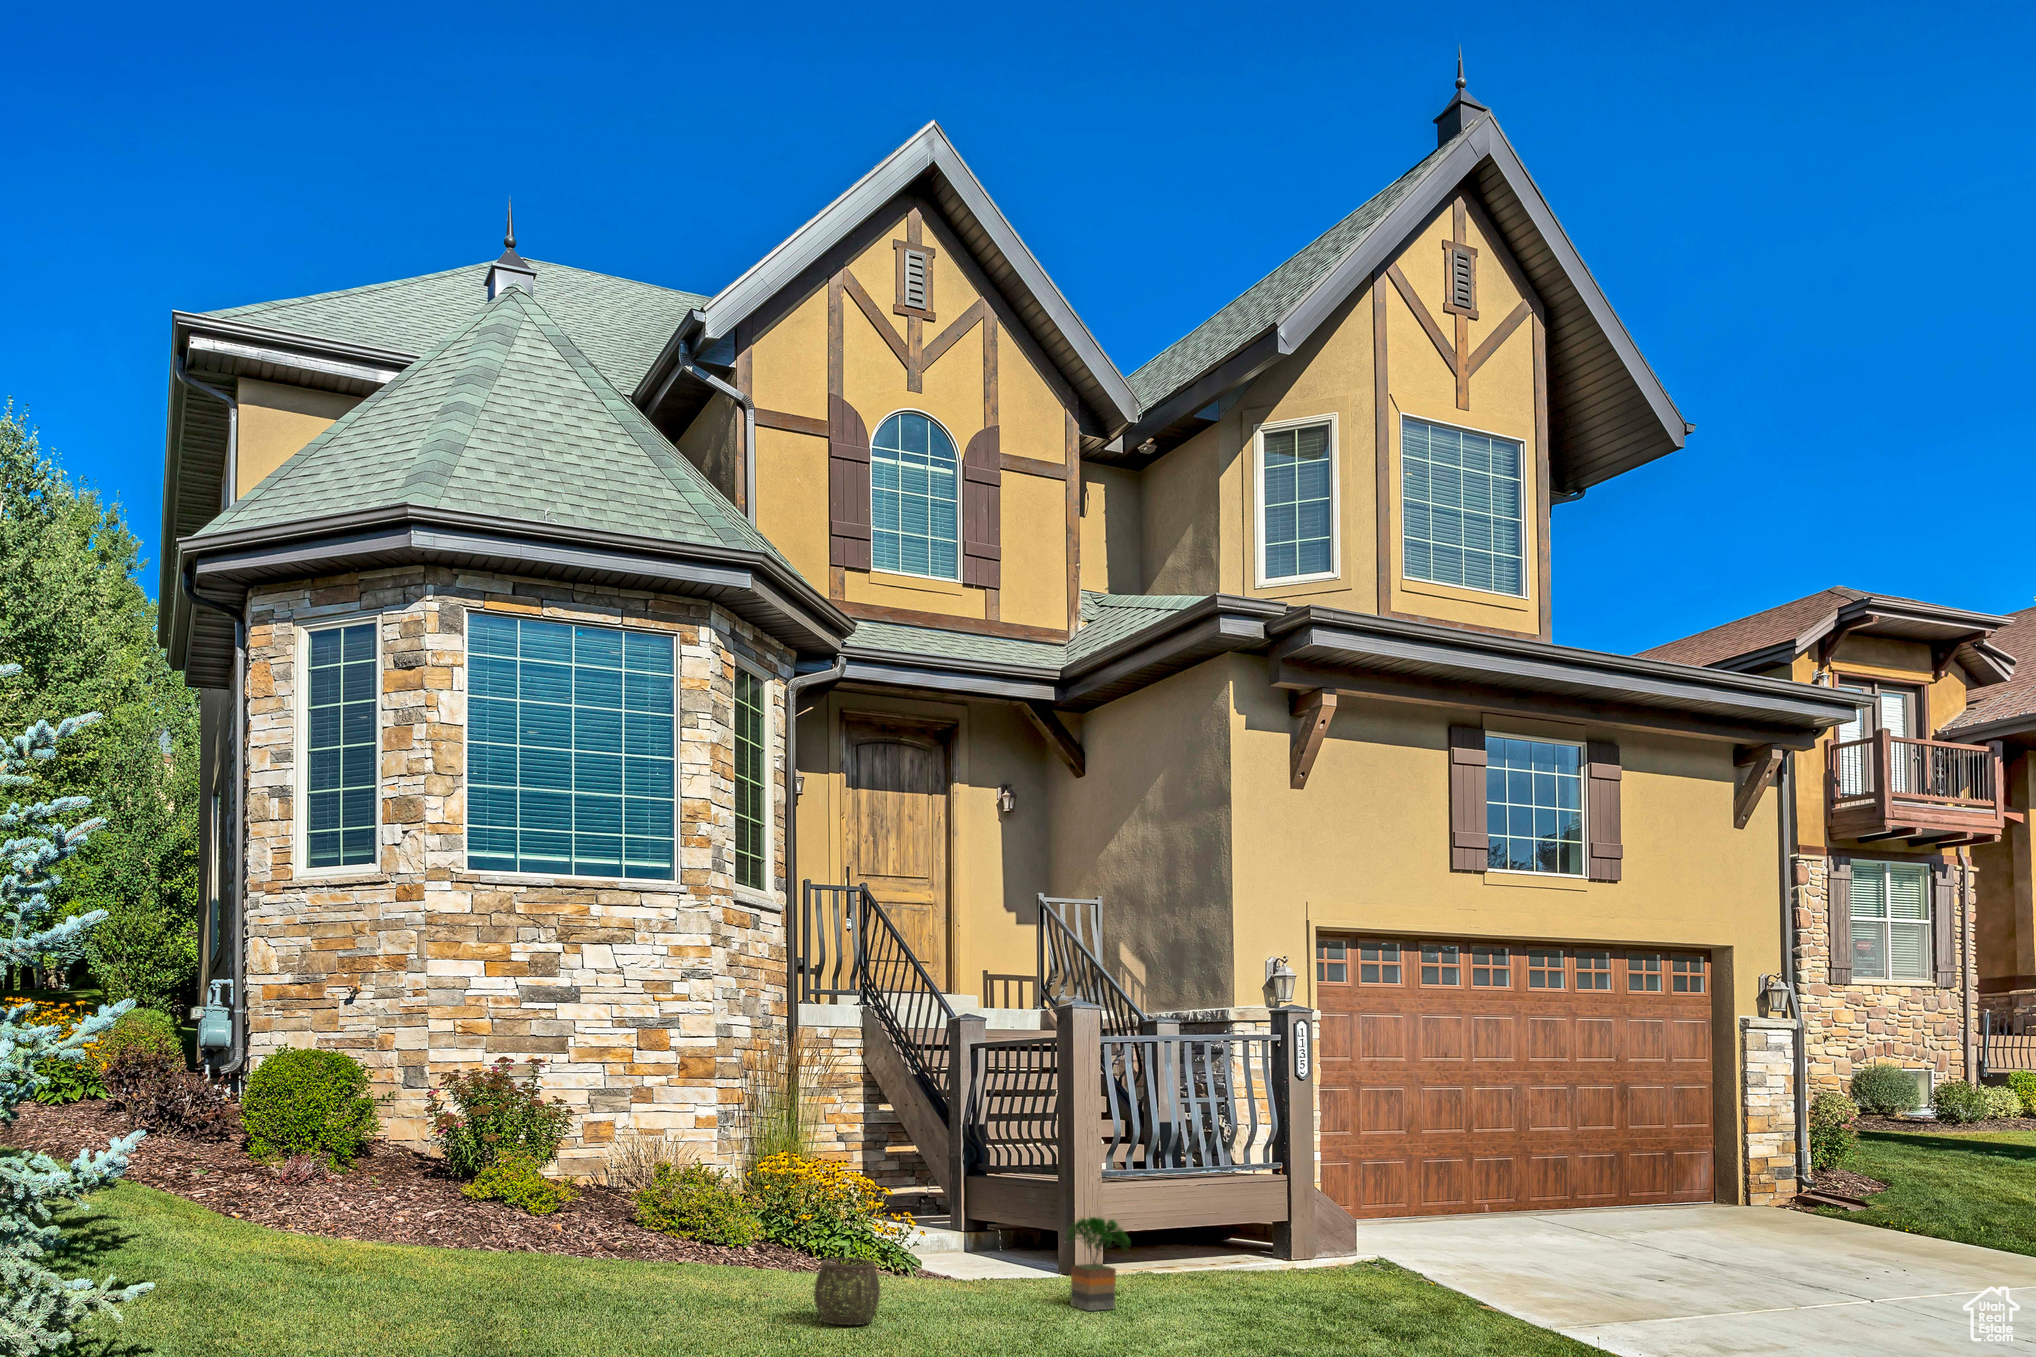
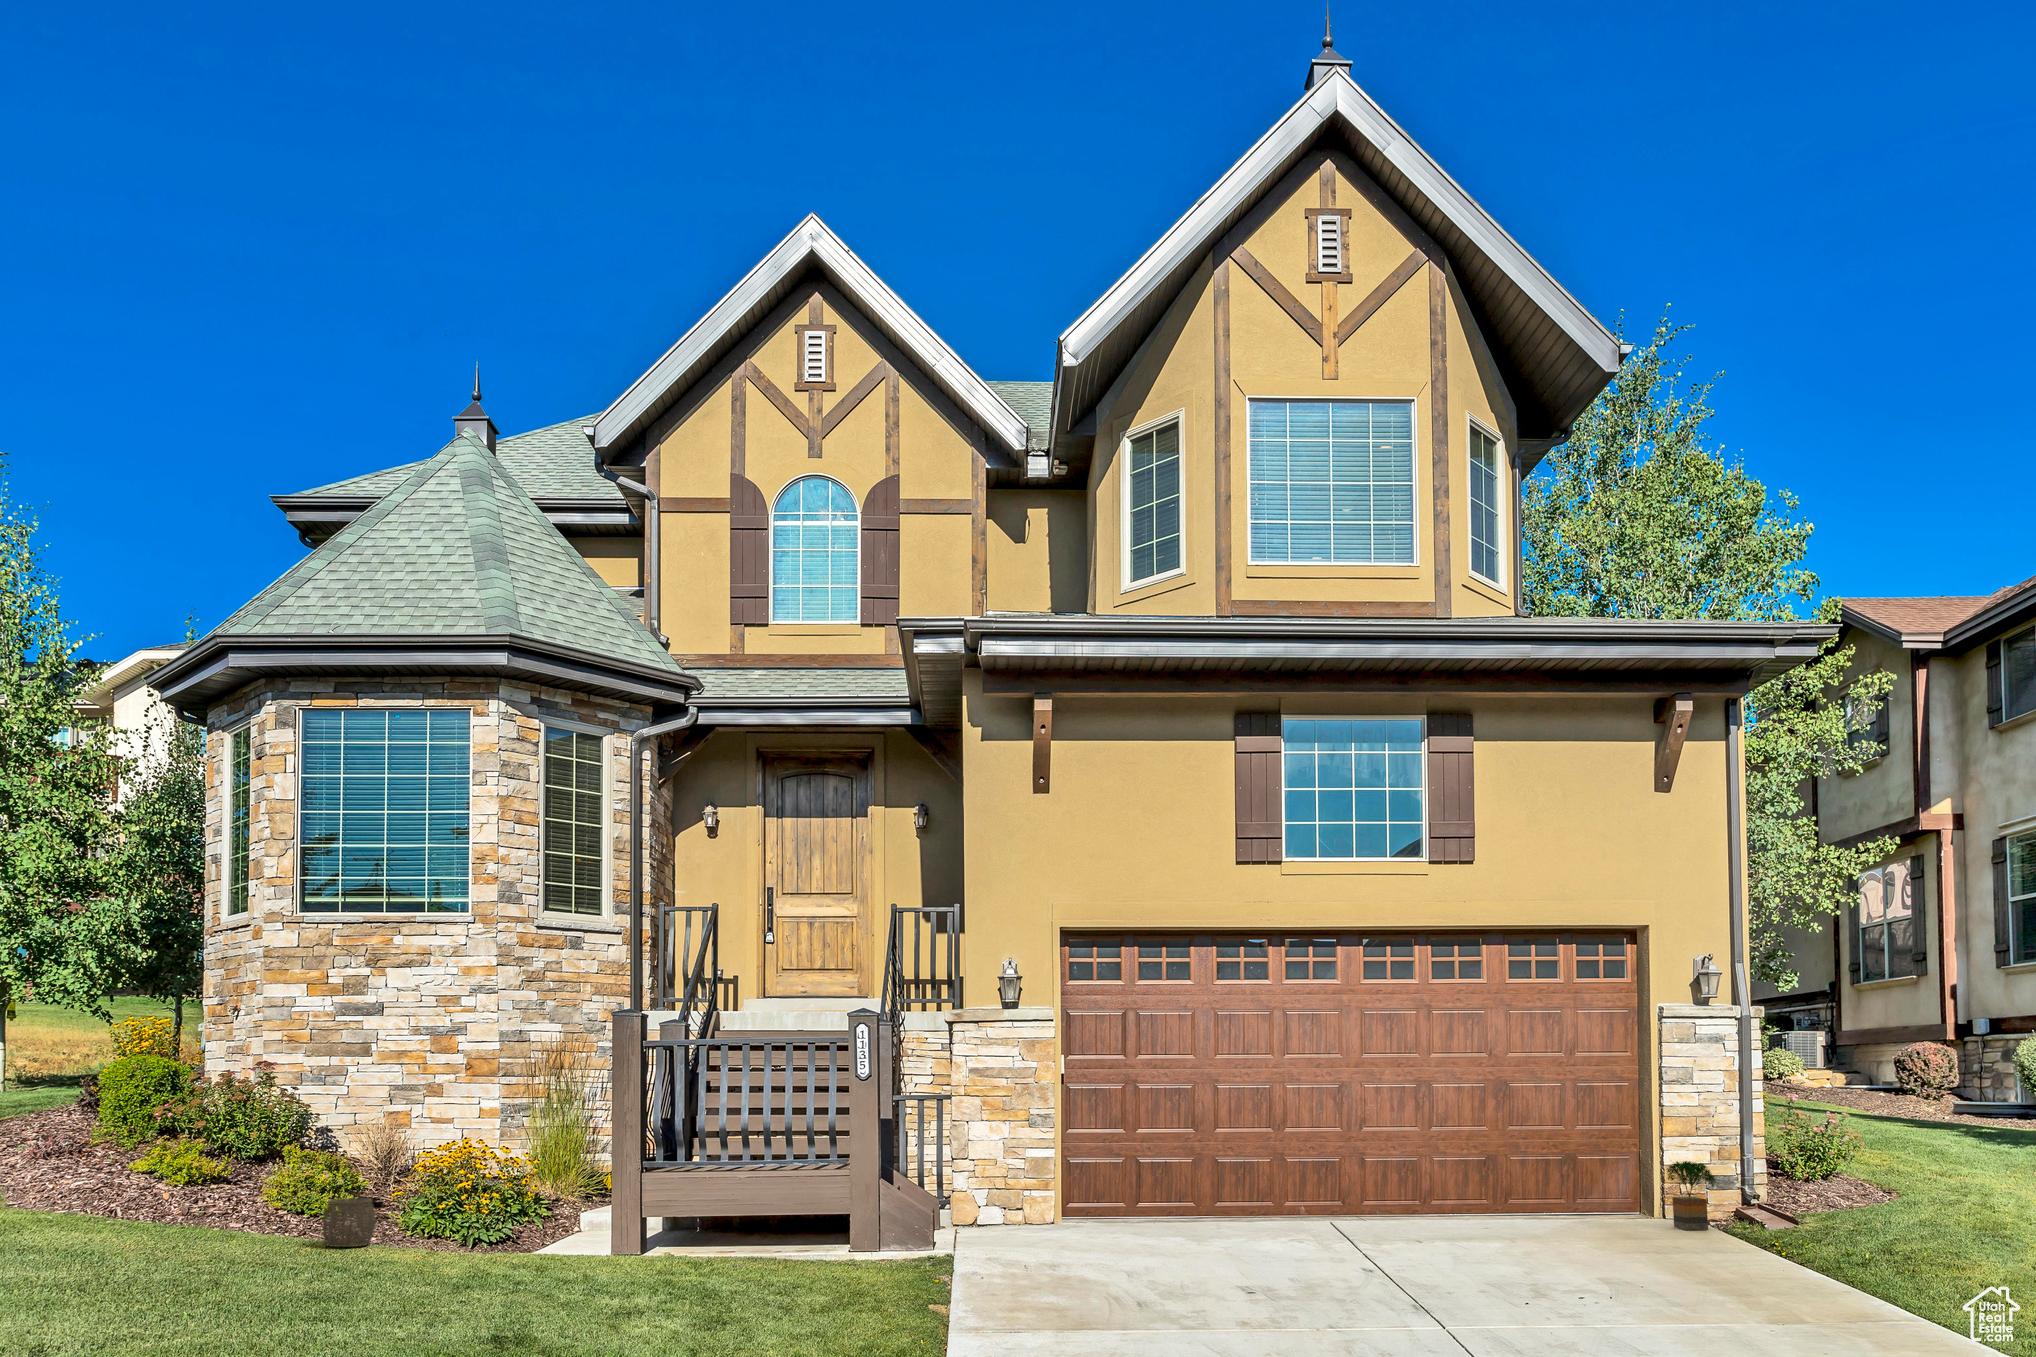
potted tree: present [1066,1217,1129,1311] -> present [1667,1161,1716,1230]

